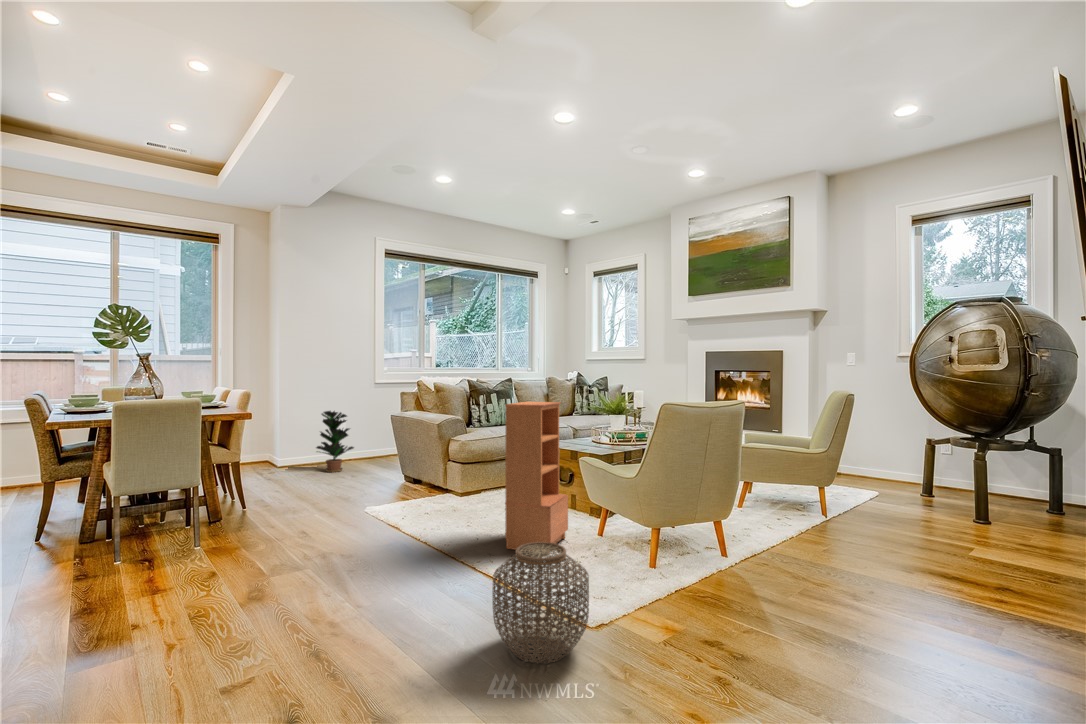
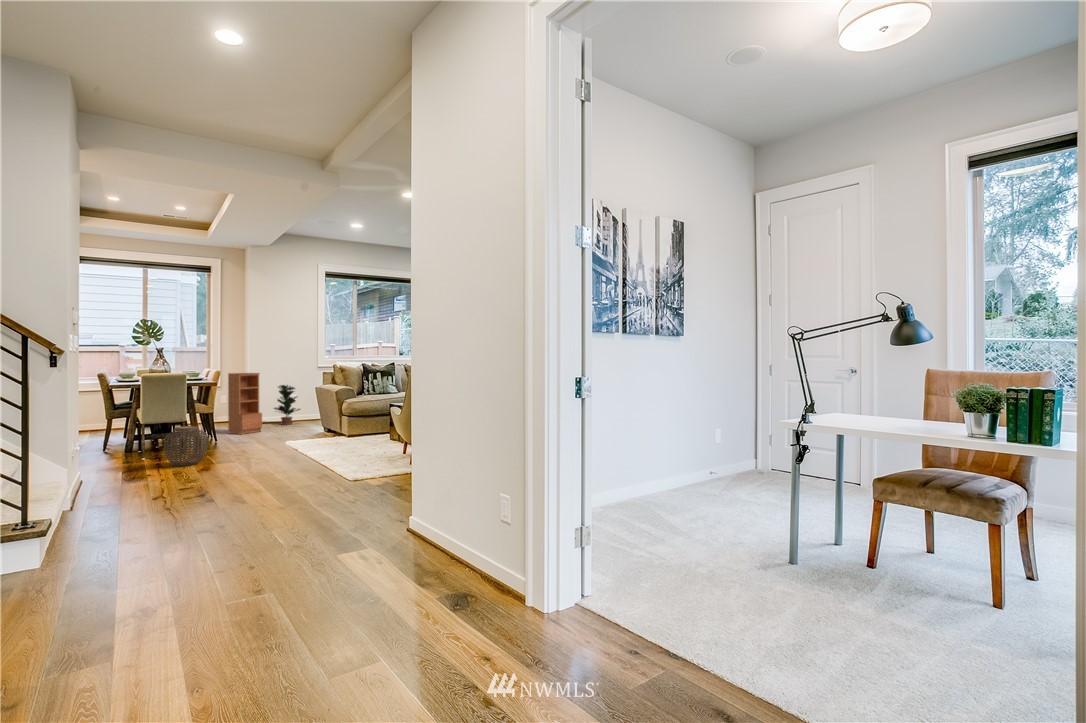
bookcase: present [505,402,568,551] -> present [228,373,262,434]
woven basket: present [493,542,589,663] -> present [164,426,207,466]

